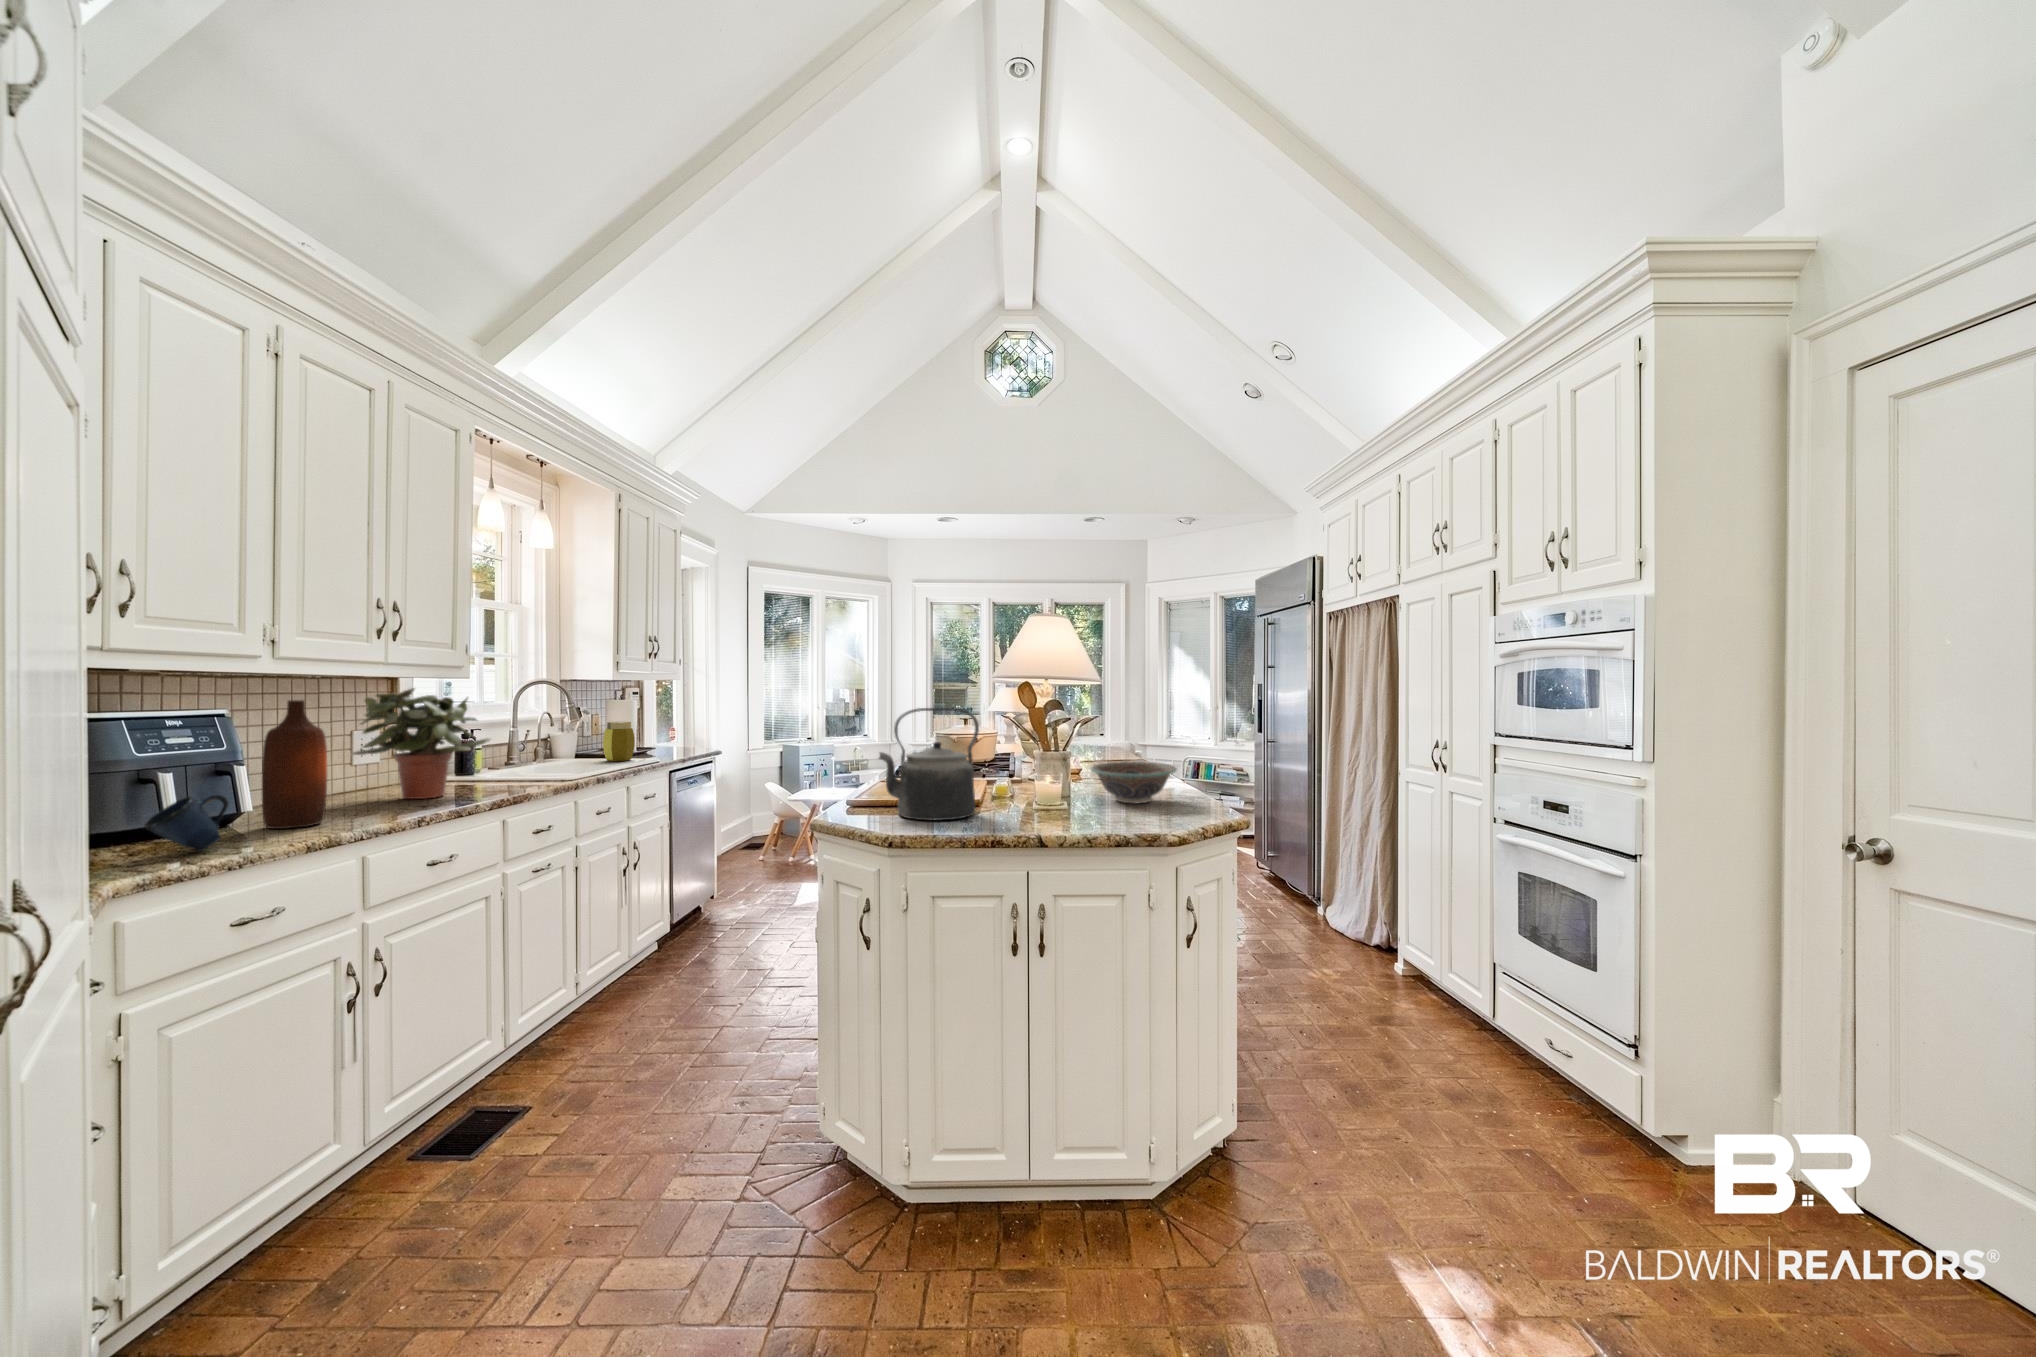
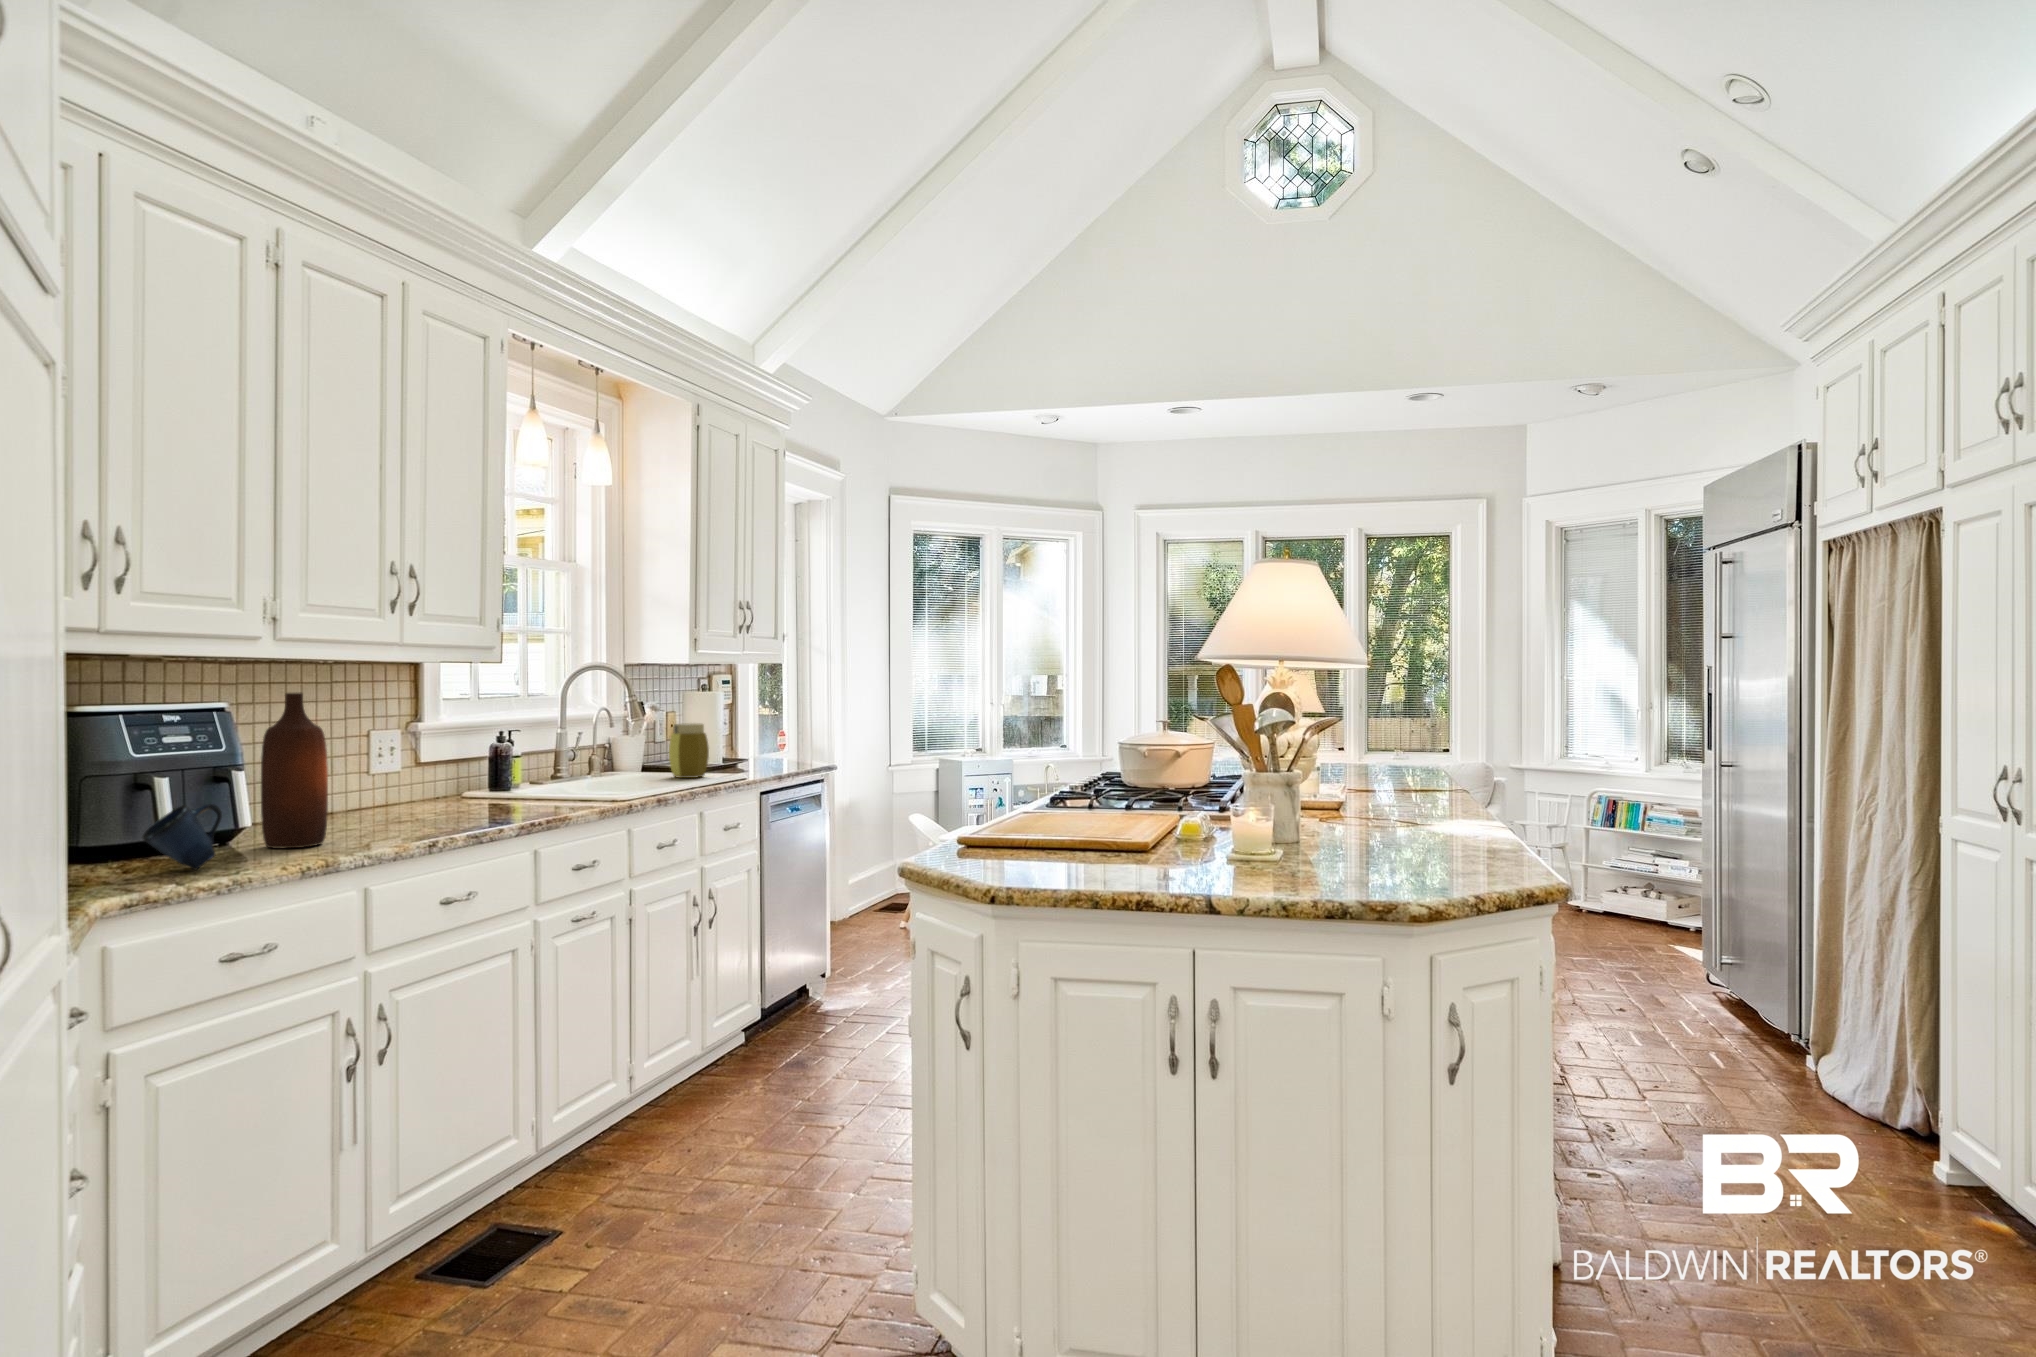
potted plant: present [353,688,490,799] -> none [361,677,517,820]
kettle: present [879,708,979,821] -> none [984,704,1134,870]
decorative bowl: present [1091,761,1177,803] -> none [1326,792,1470,859]

